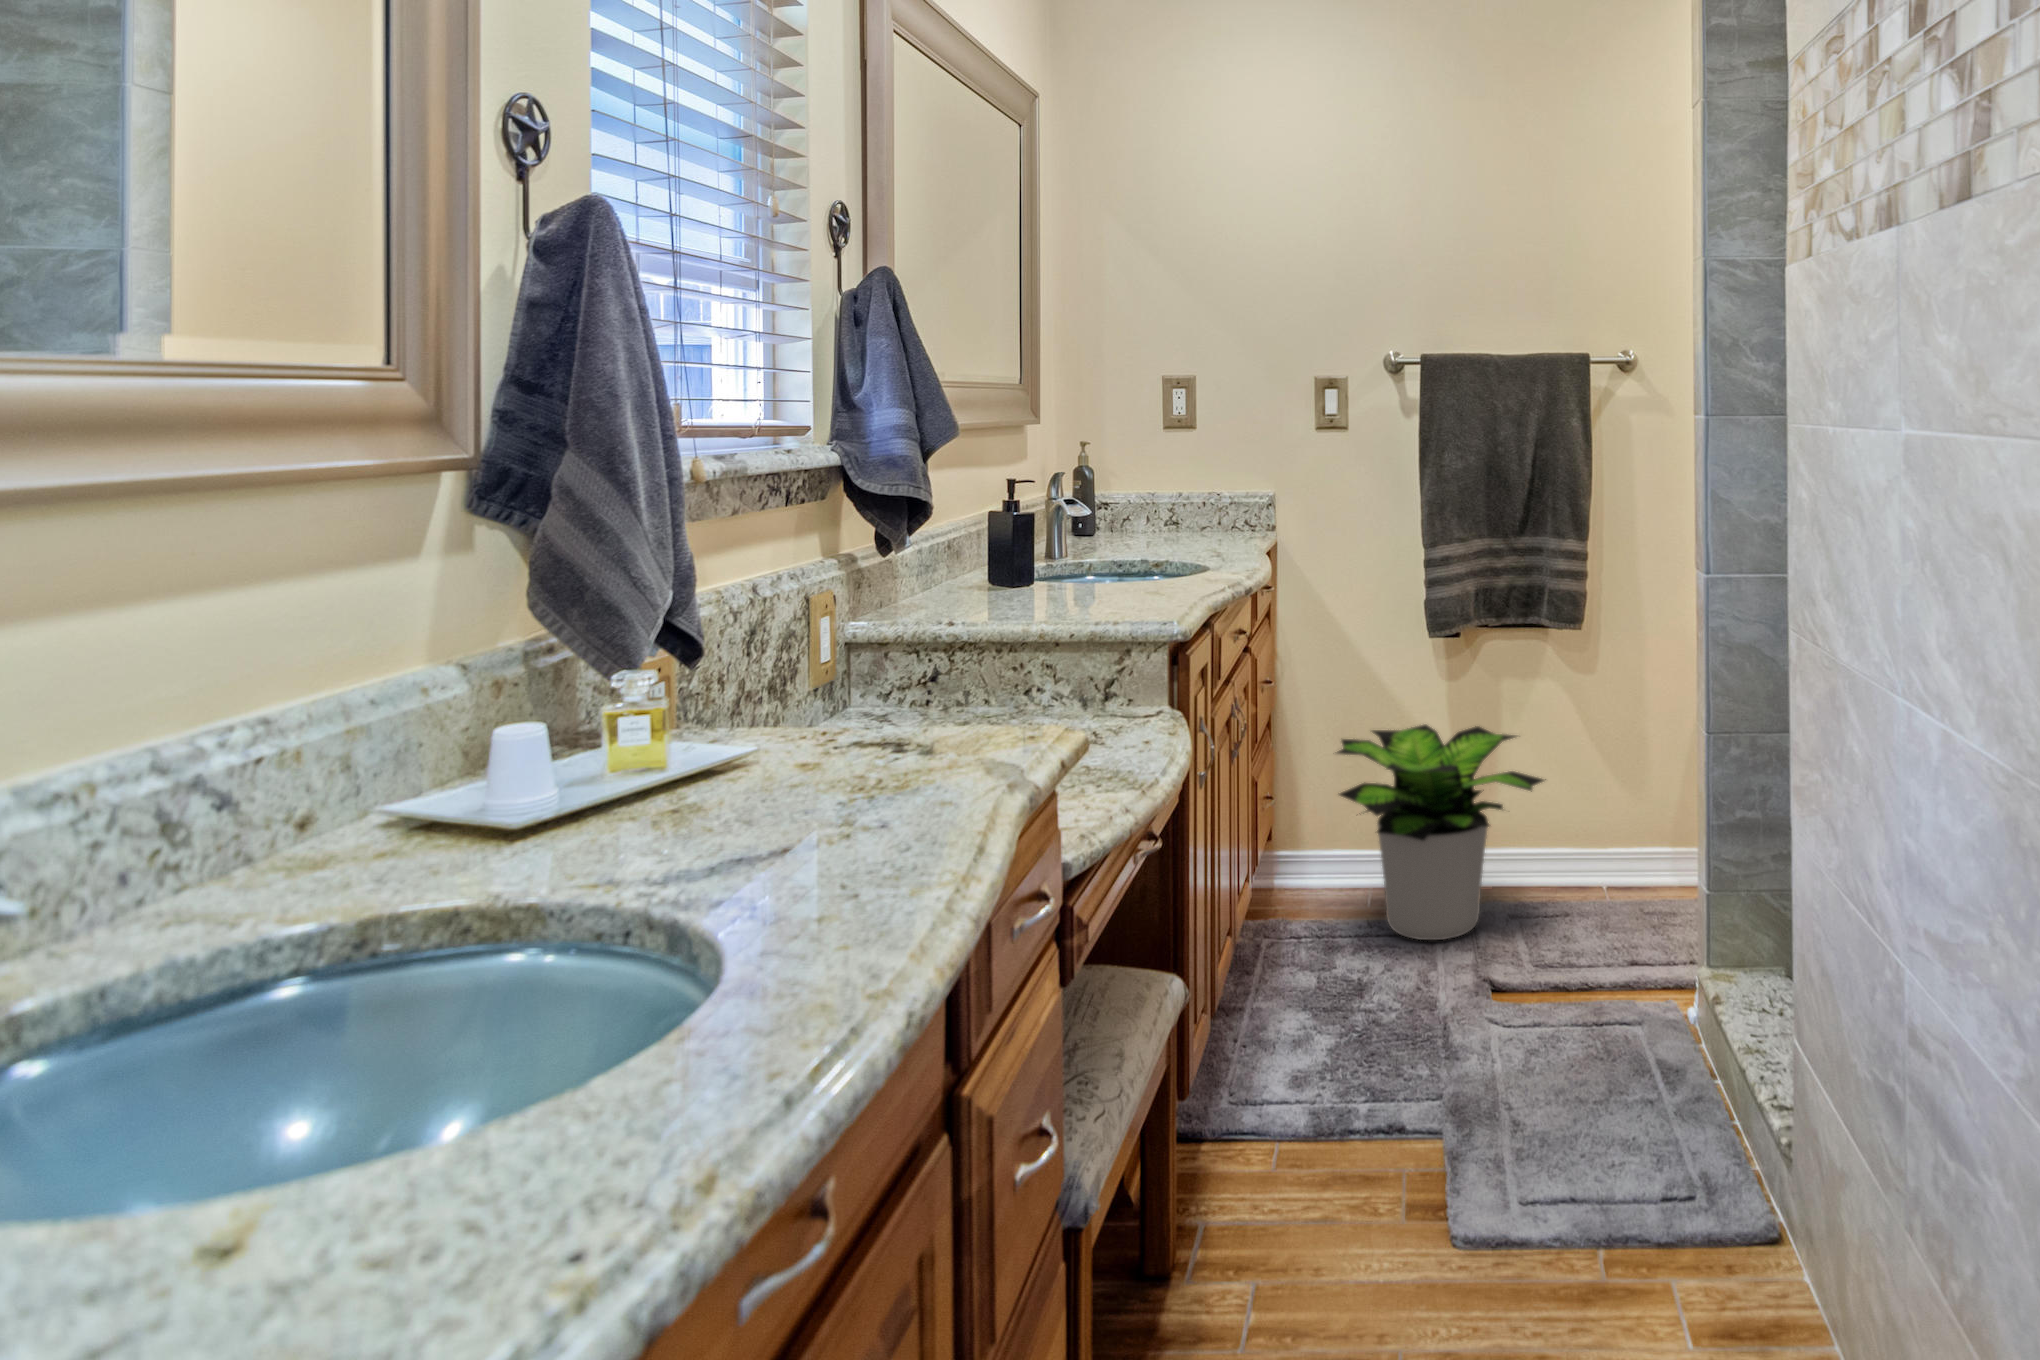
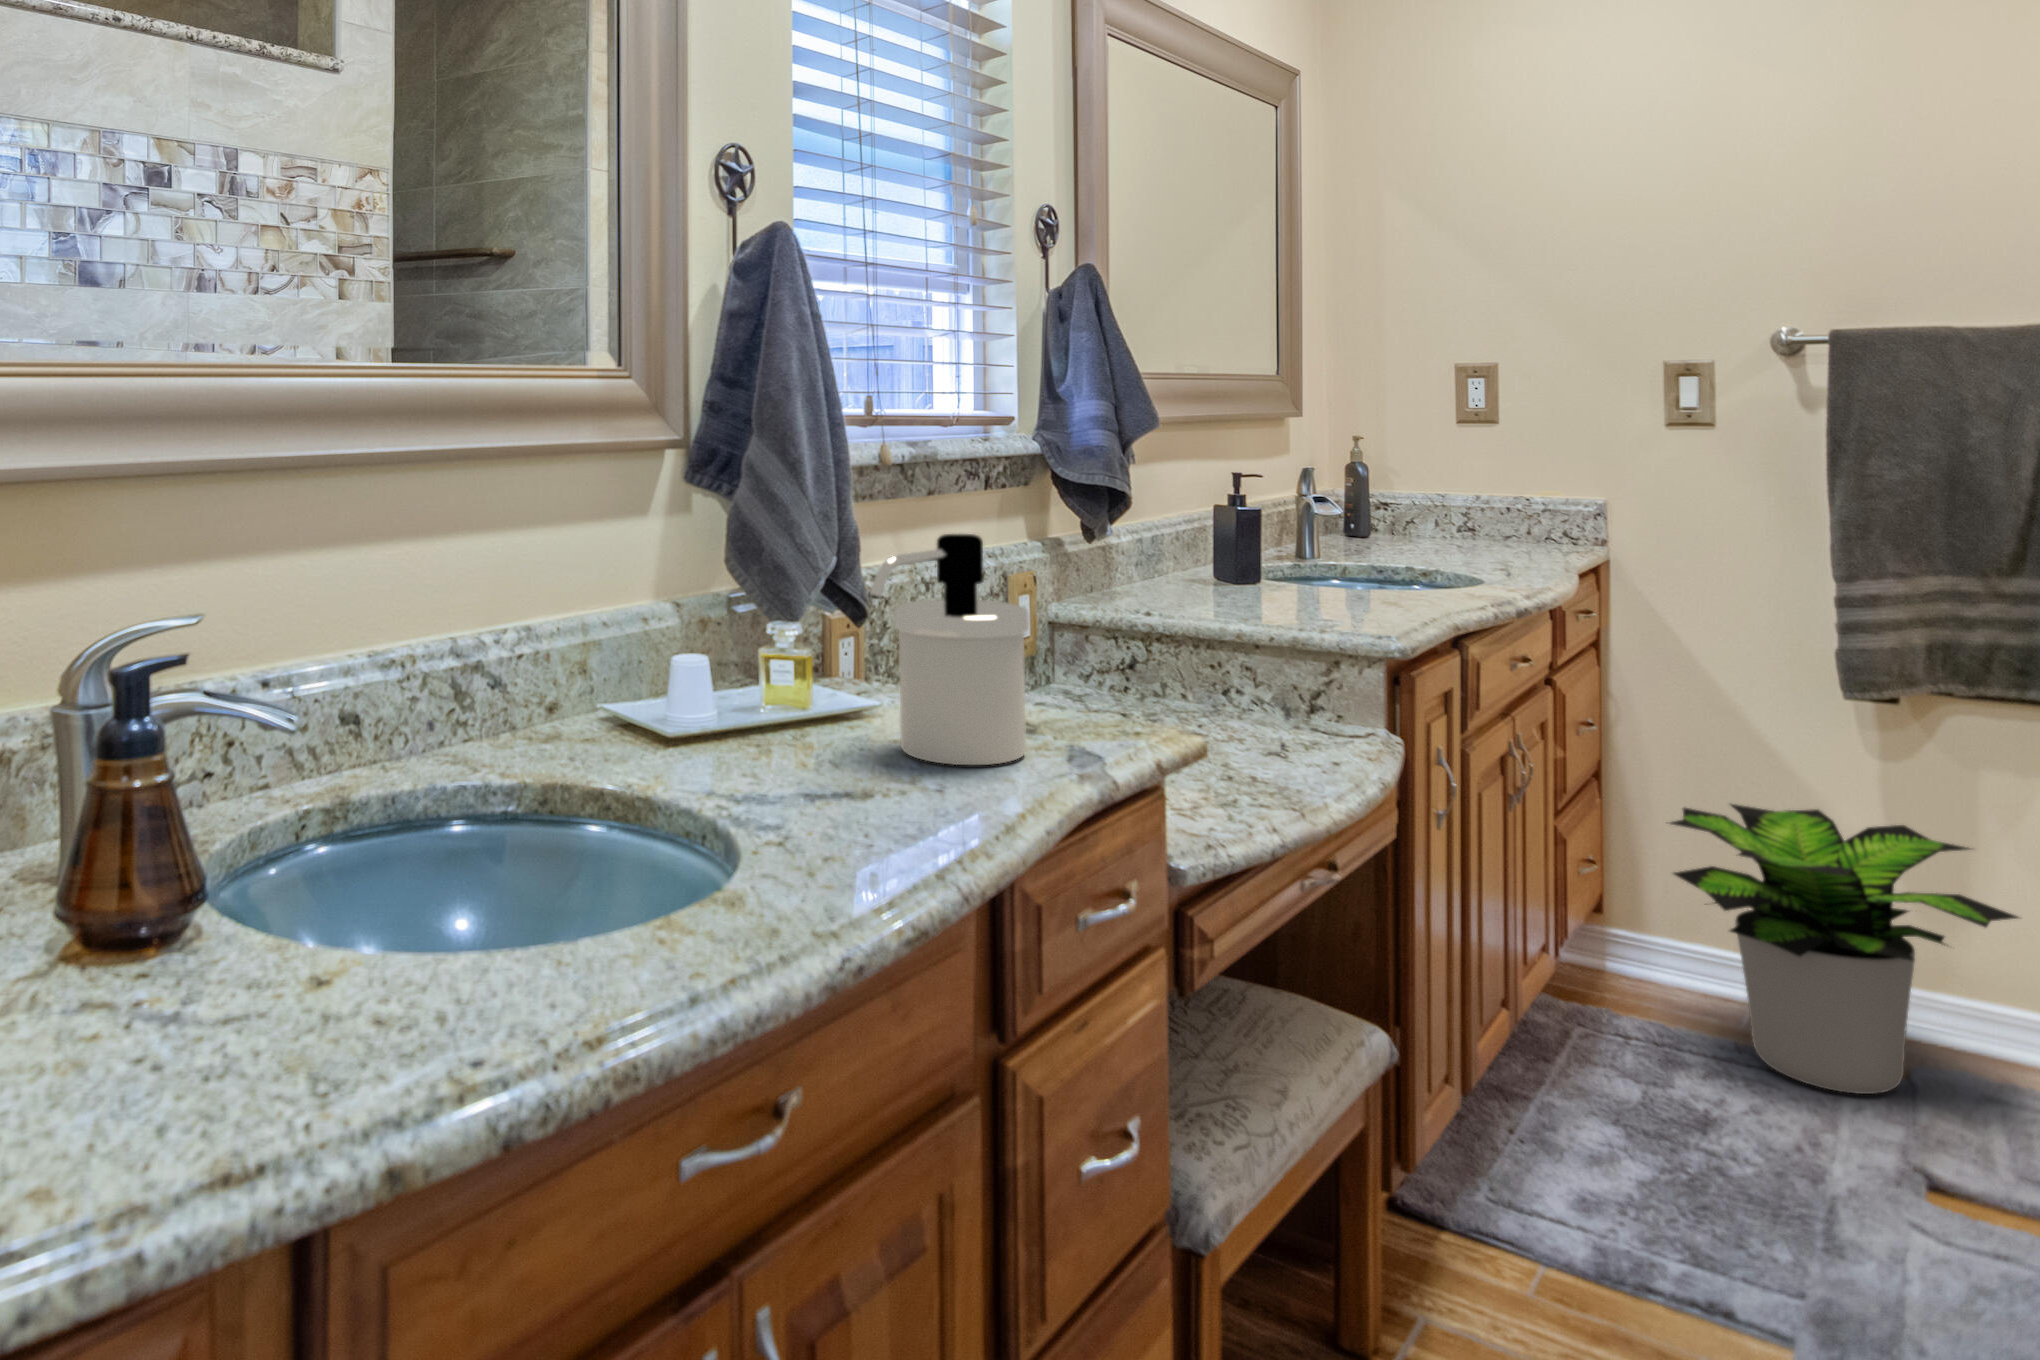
soap dispenser: none [801,555,950,799] -> present [869,534,1029,765]

